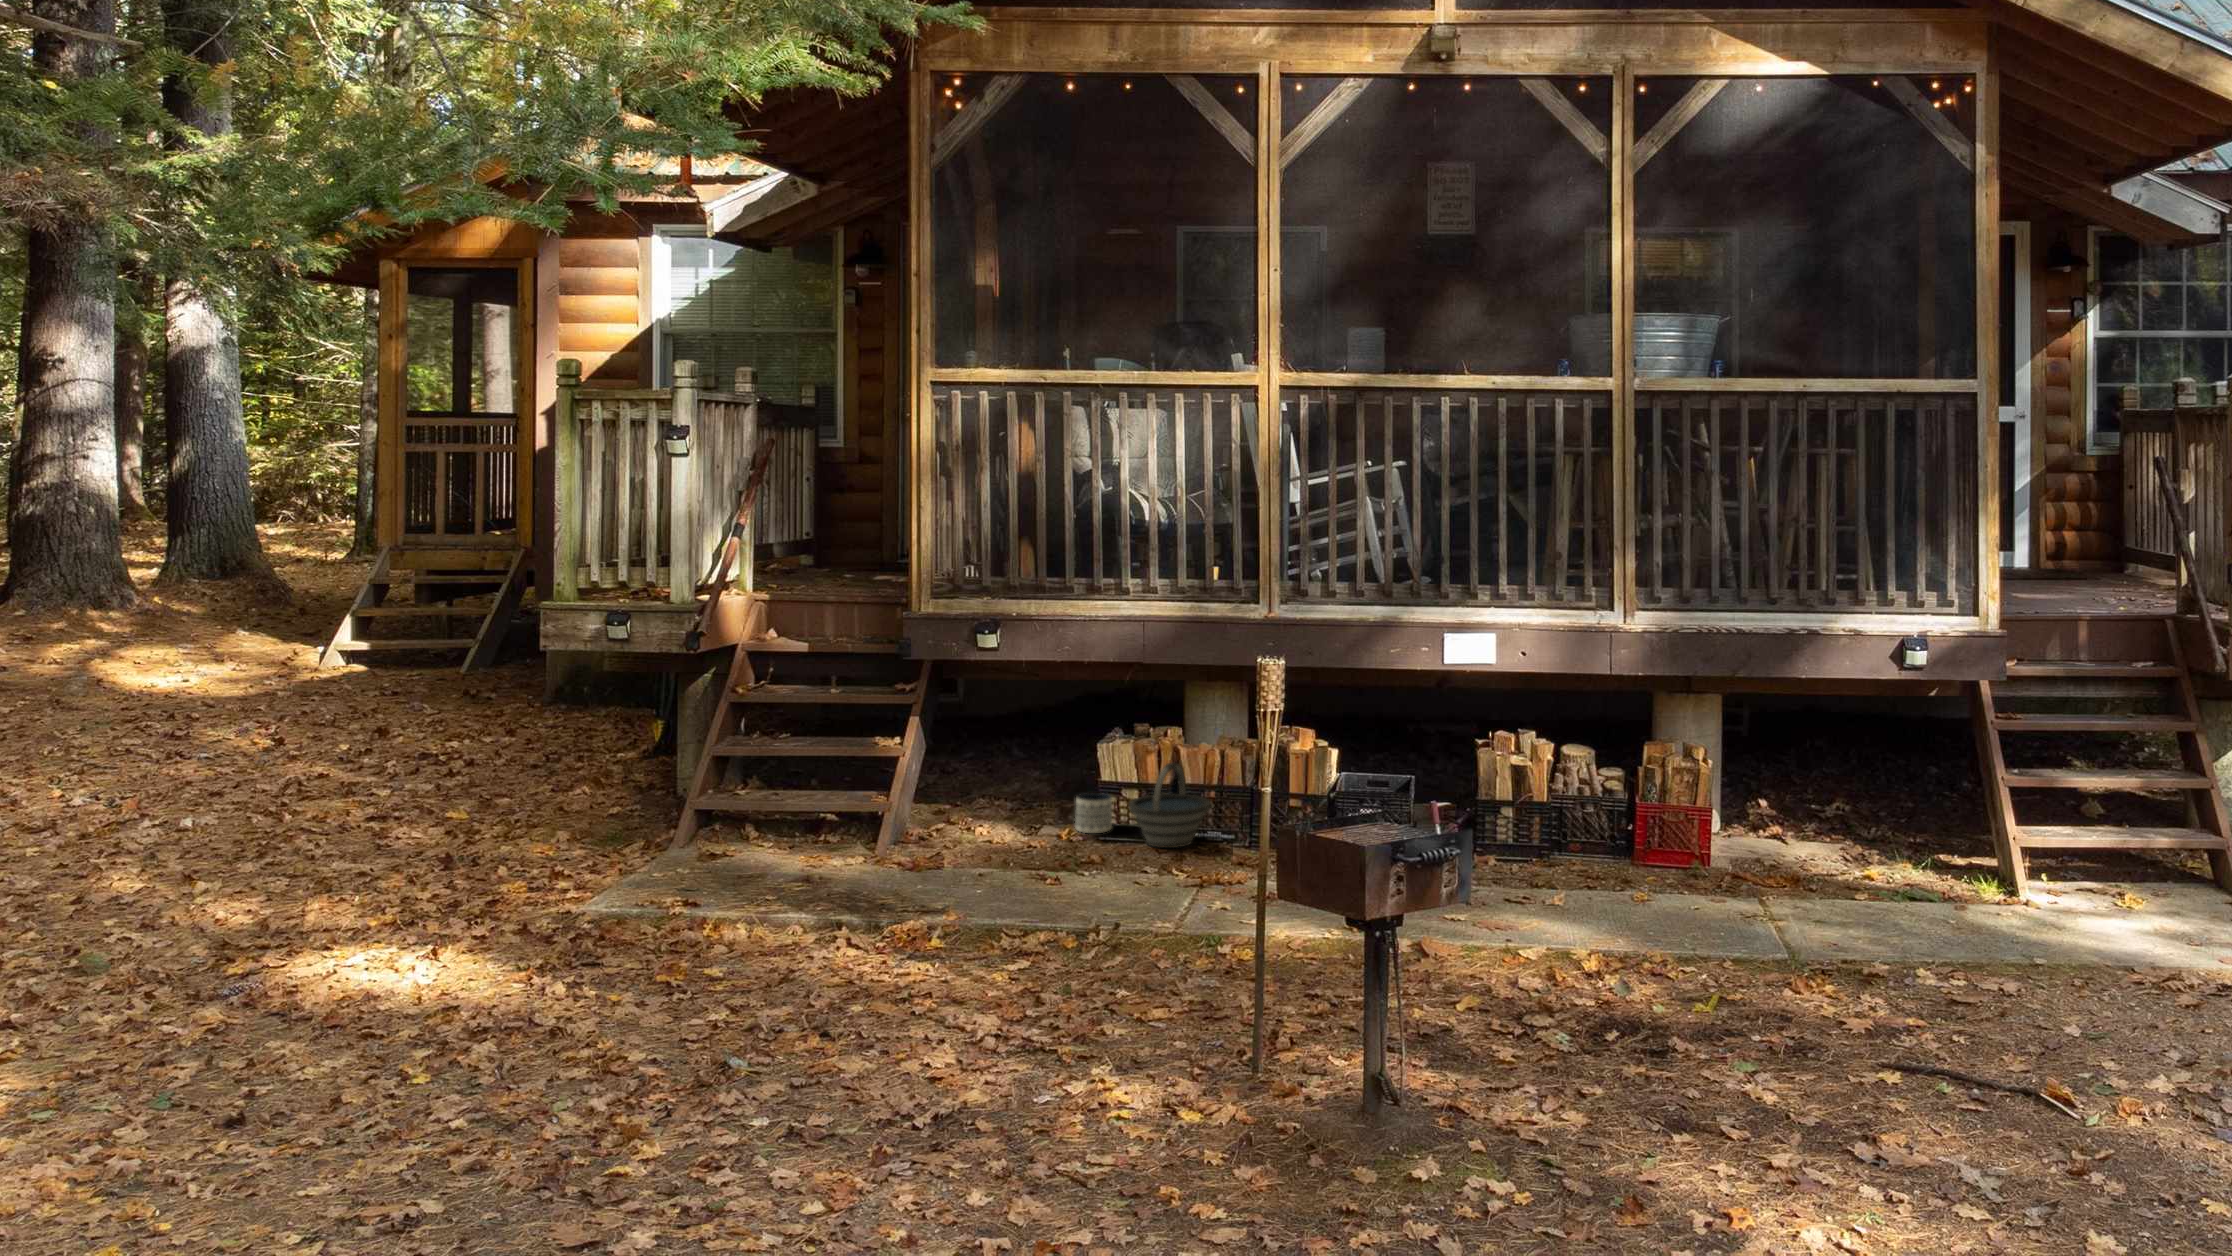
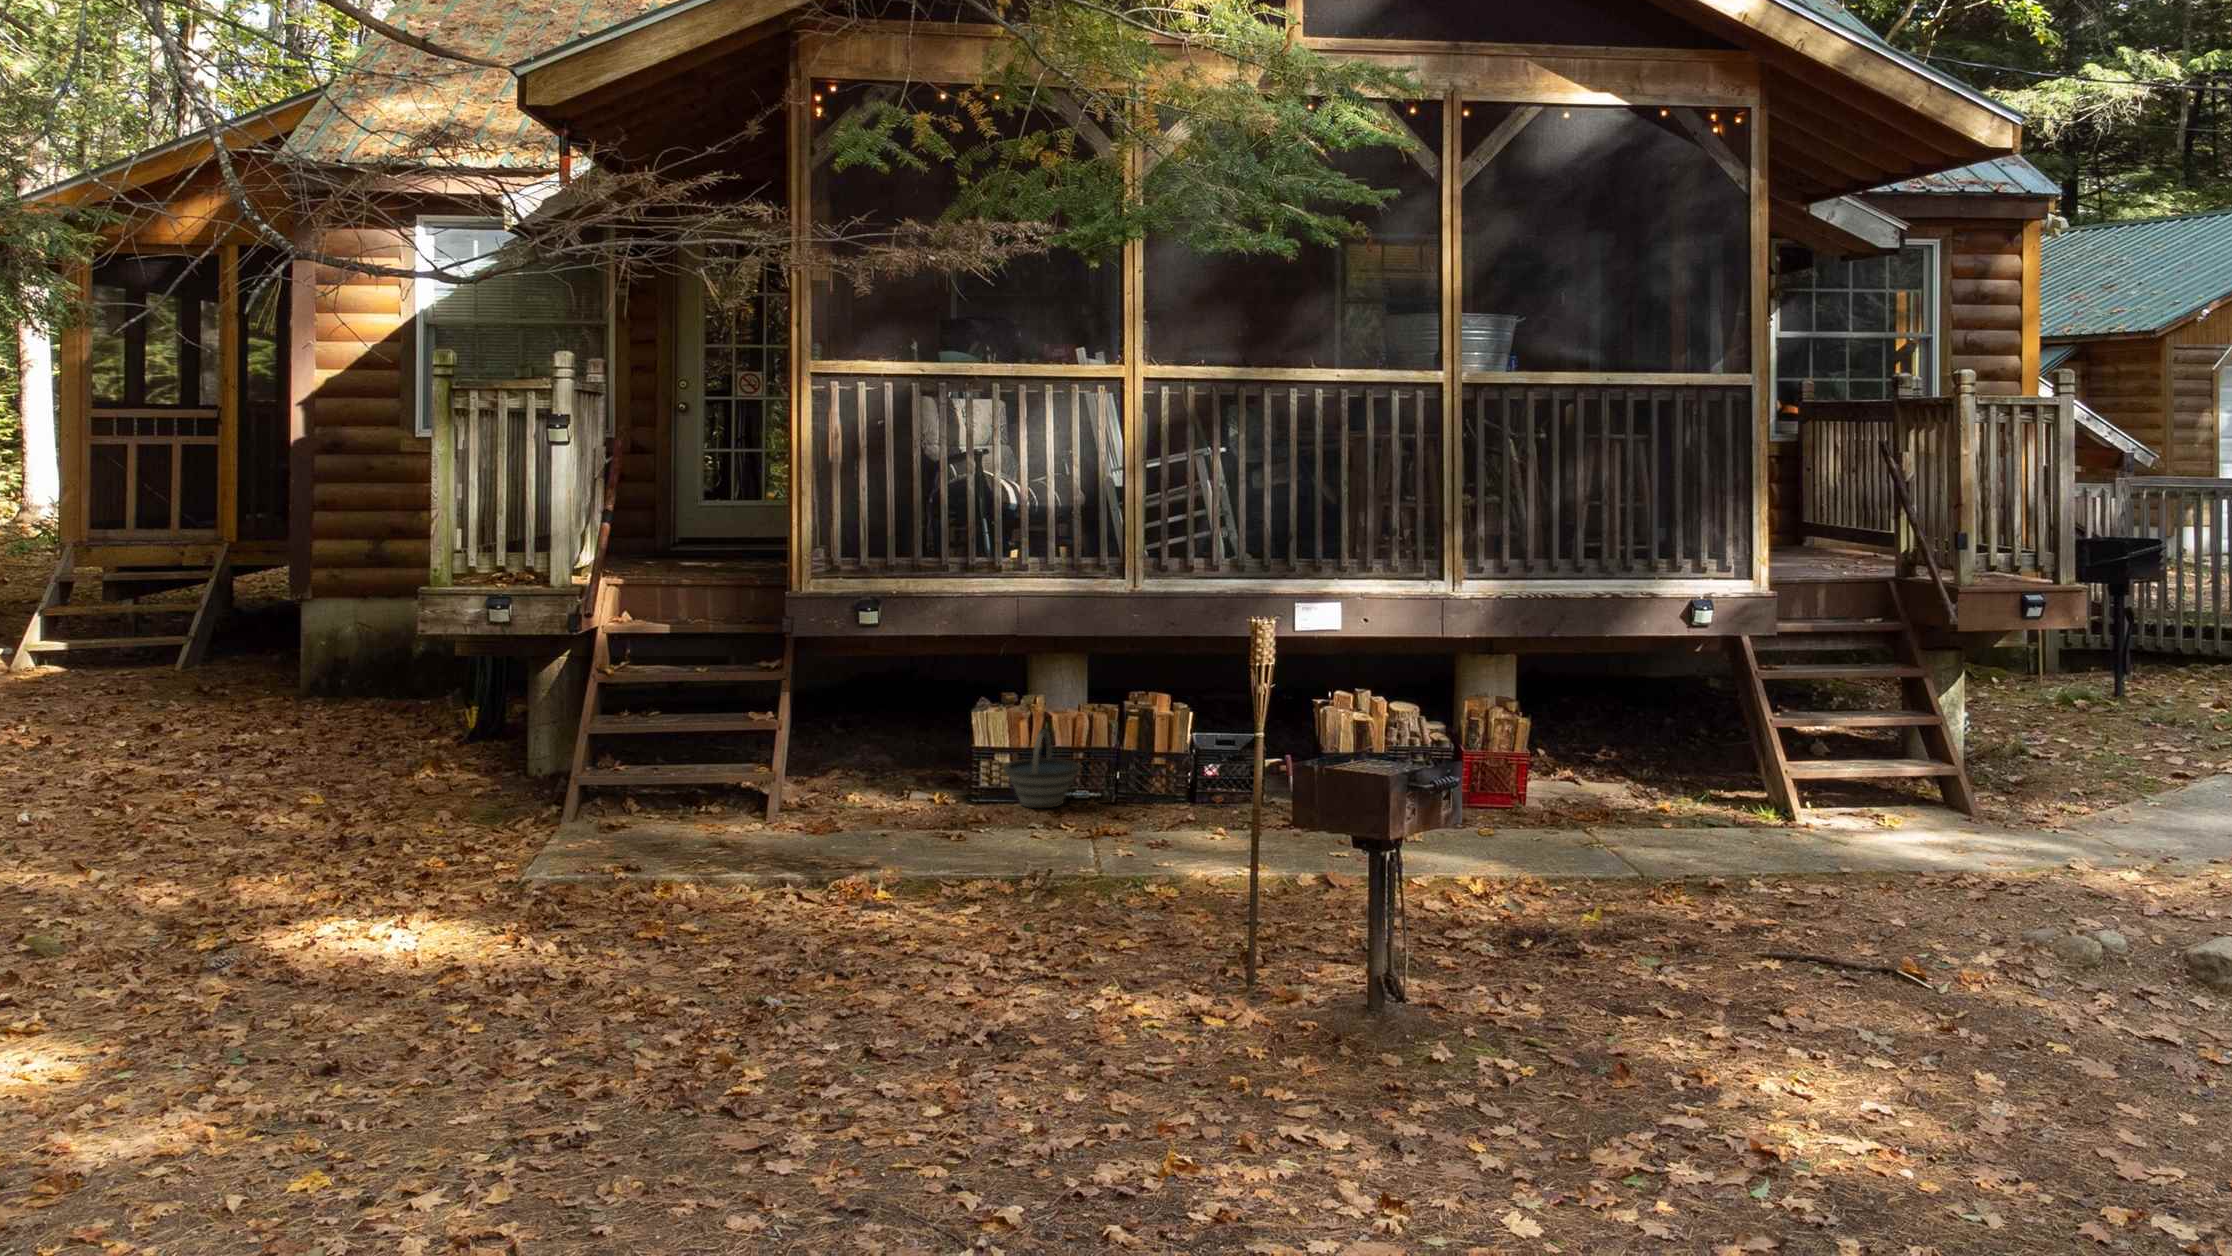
planter: present [1075,793,1112,833] -> none [945,760,980,798]

